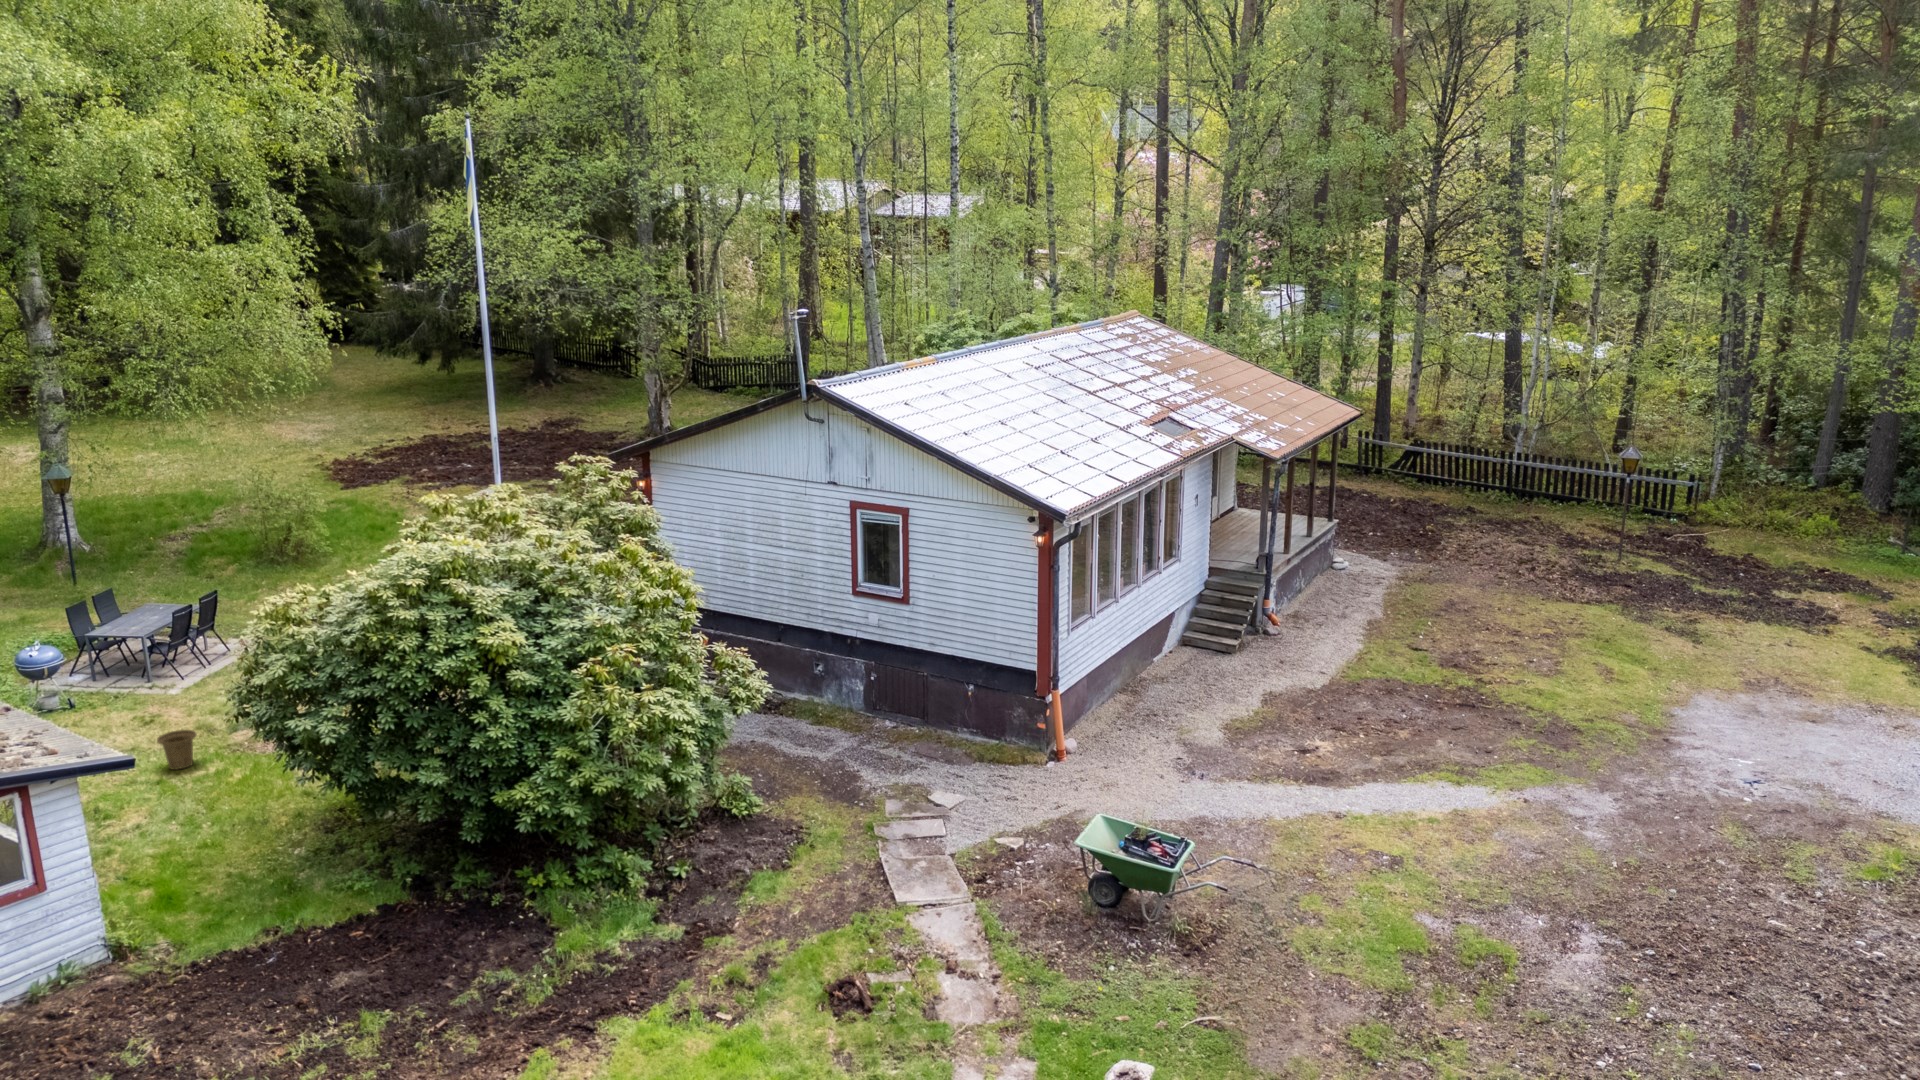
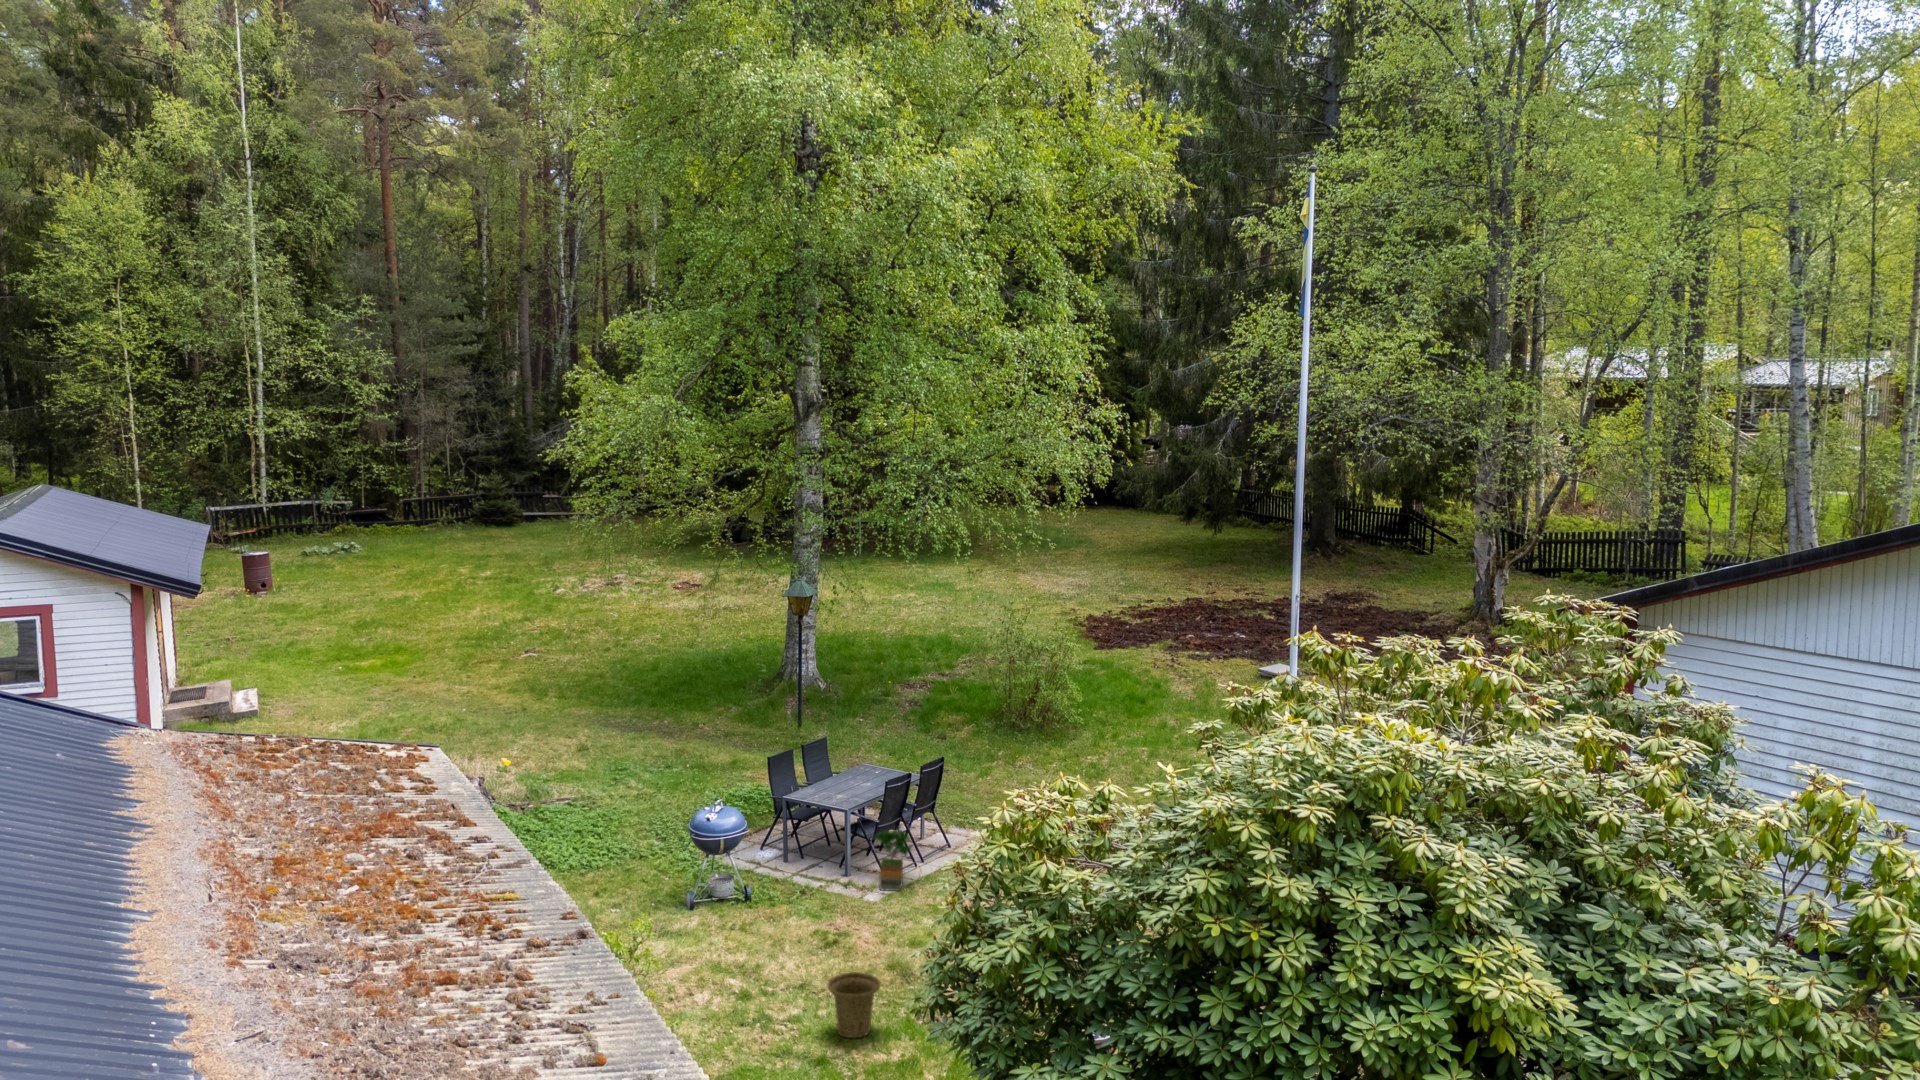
potted tree: none [169,643,203,687] -> present [875,830,911,891]

